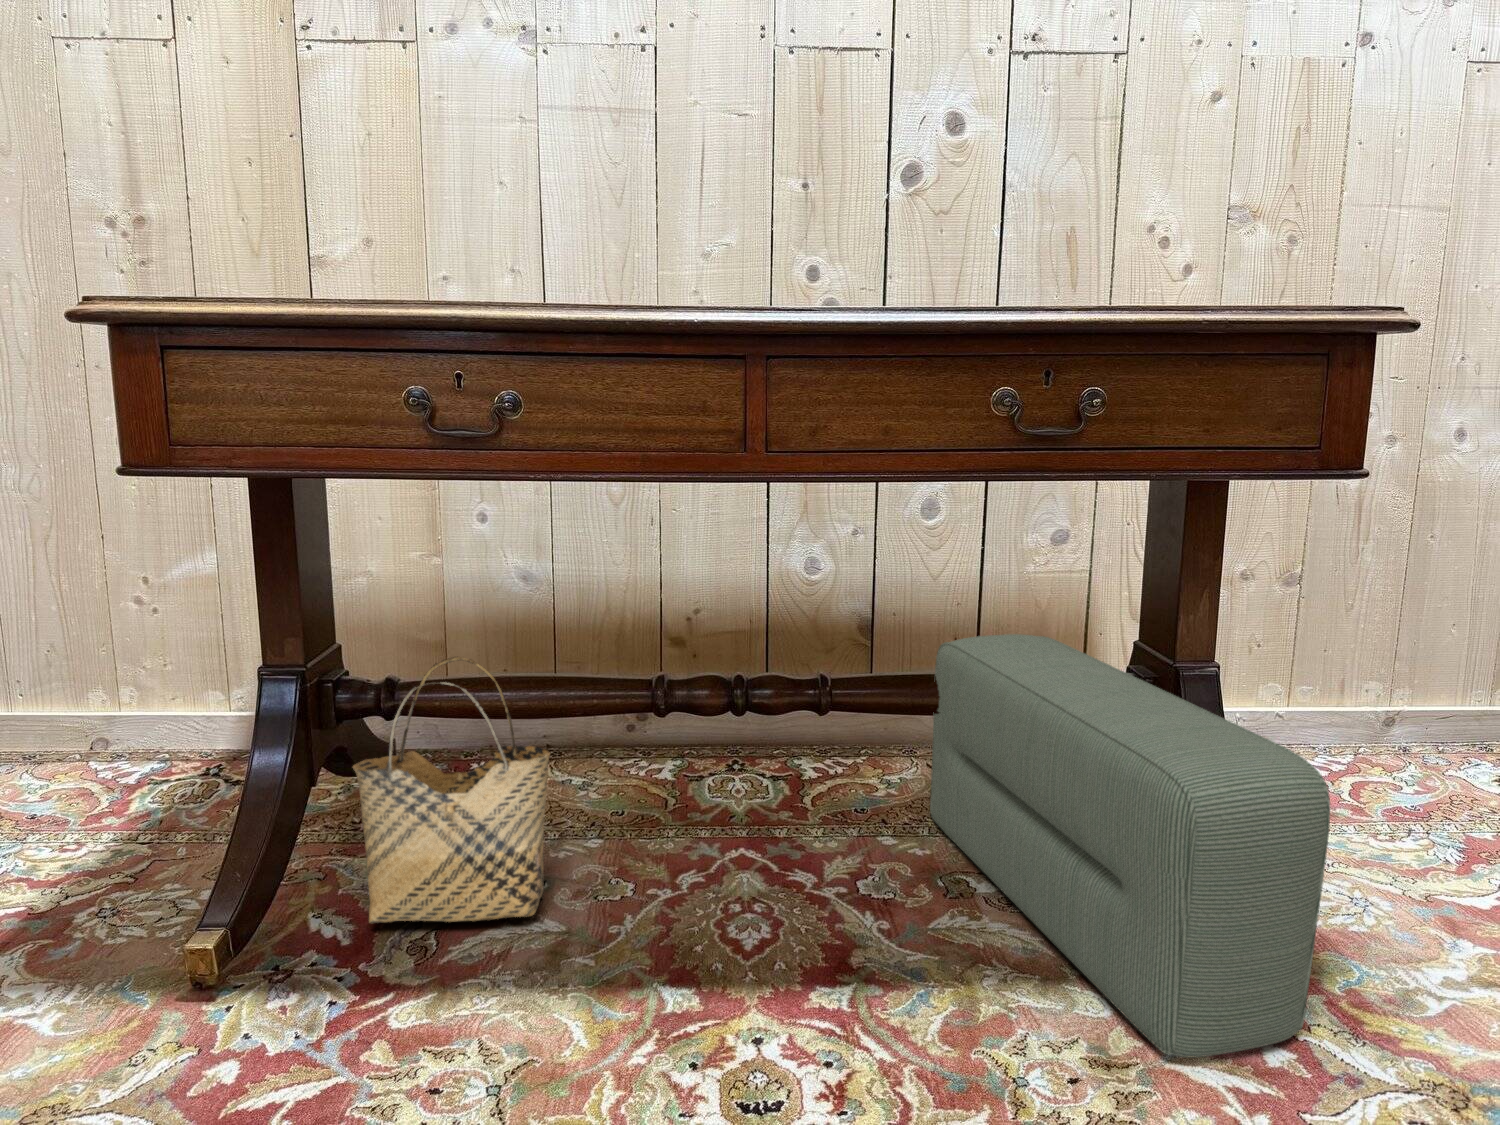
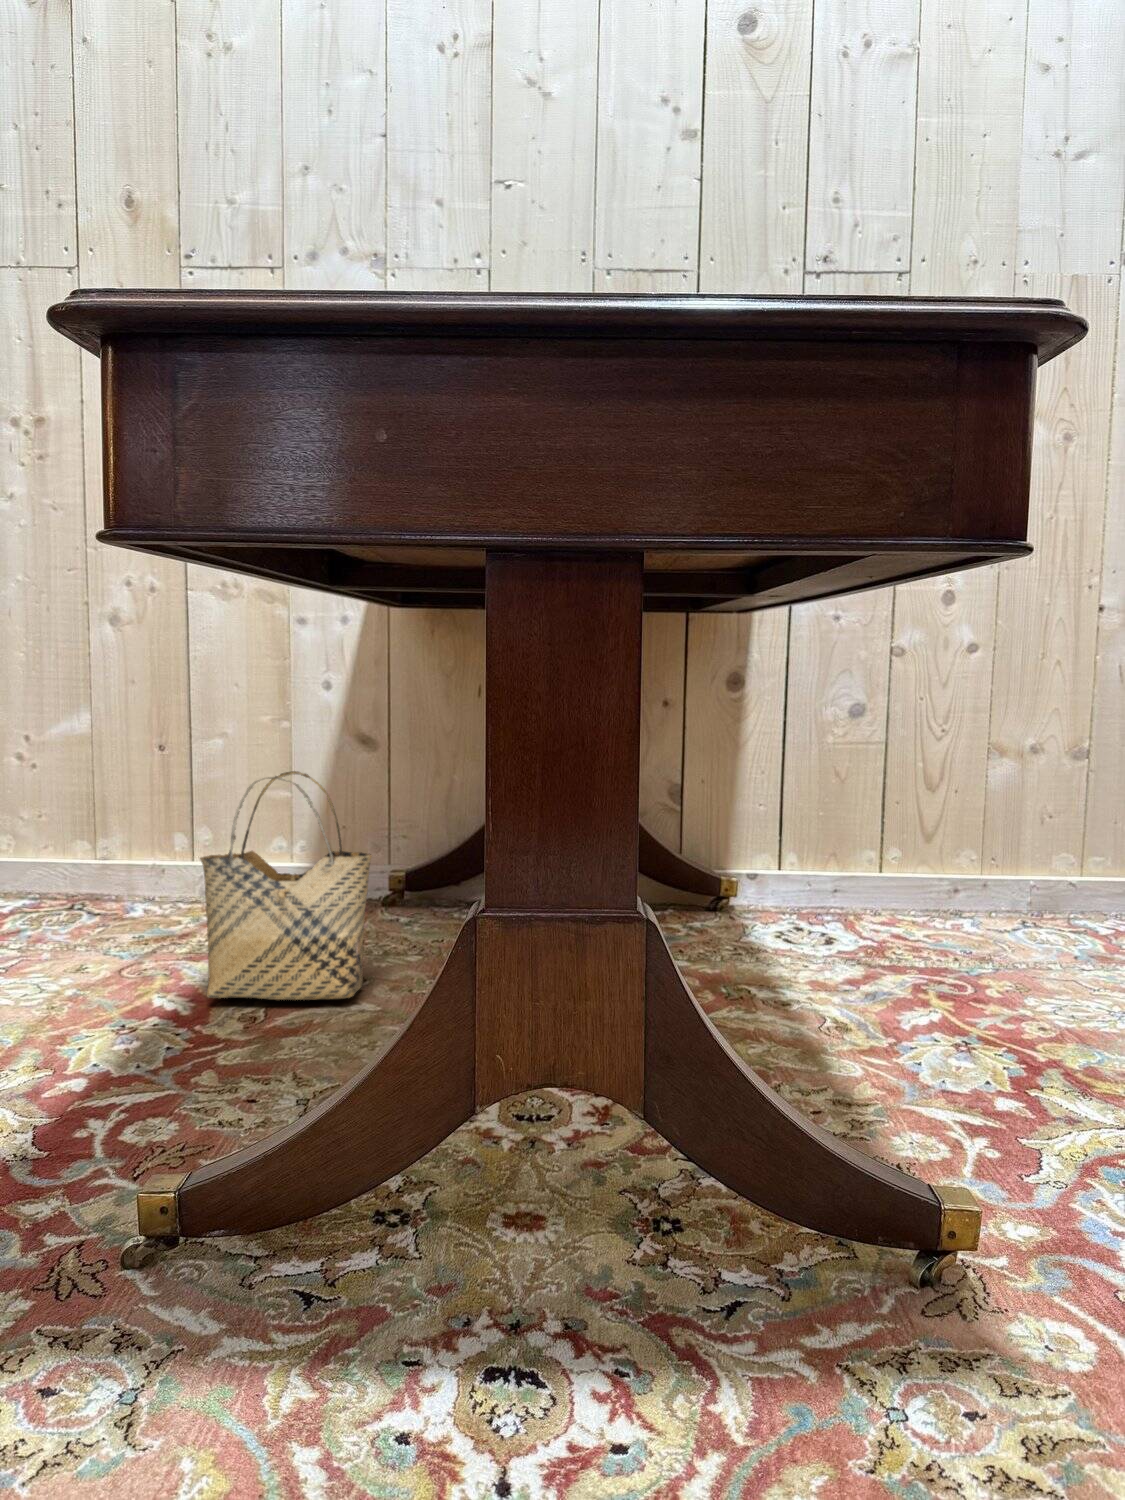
pouf: present [930,634,1330,1057] -> none [725,777,1045,1100]

